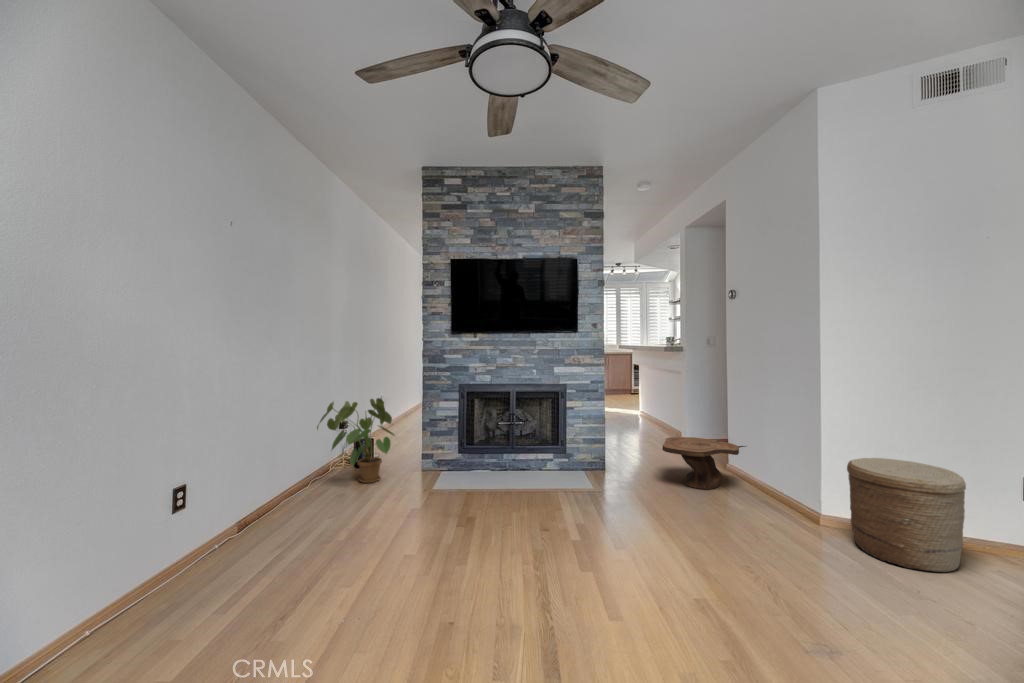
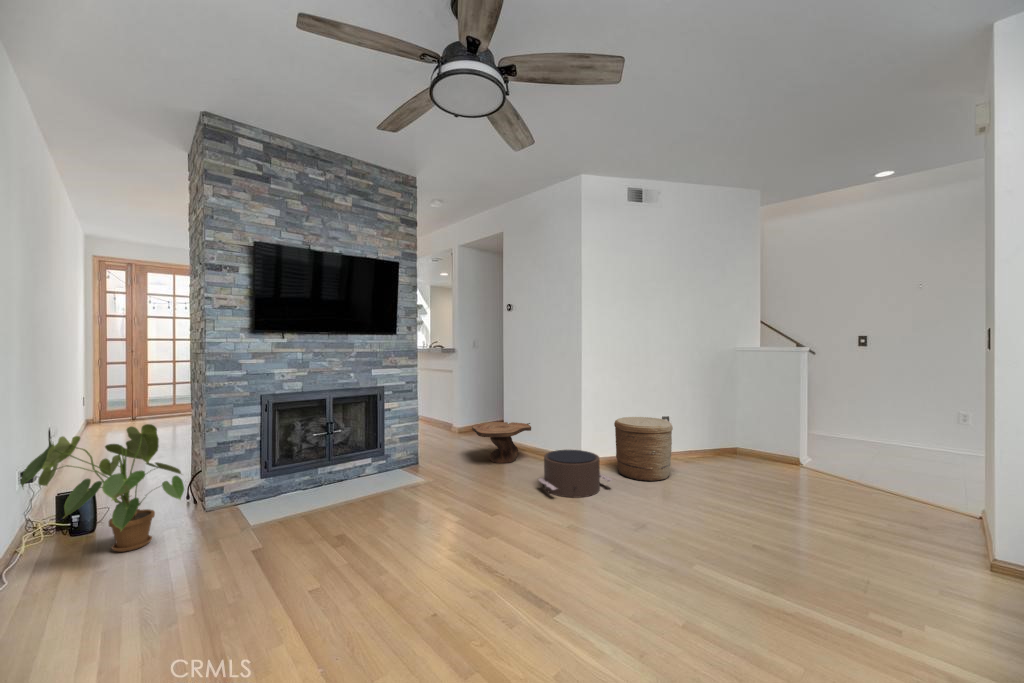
pouf: none [700,484,812,555] -> present [538,450,613,498]

